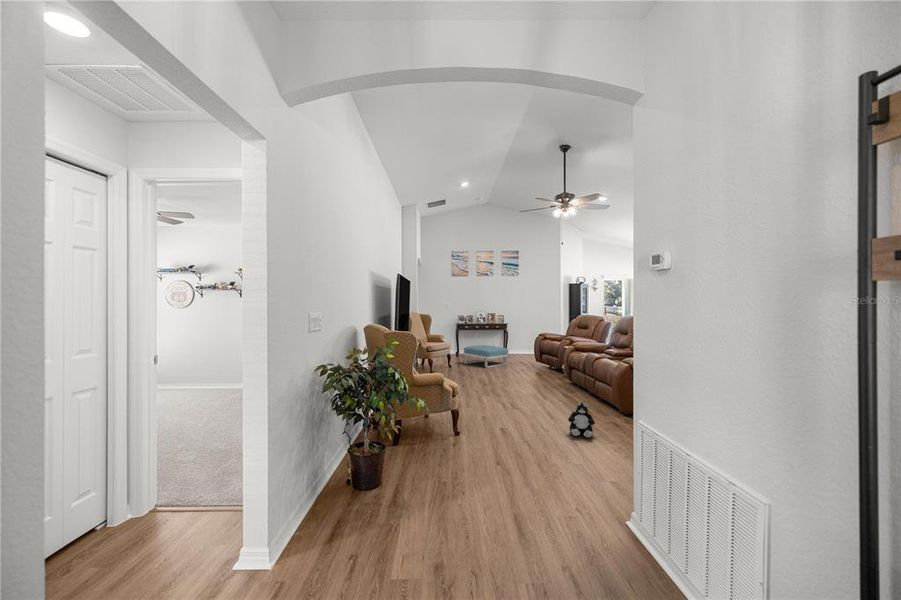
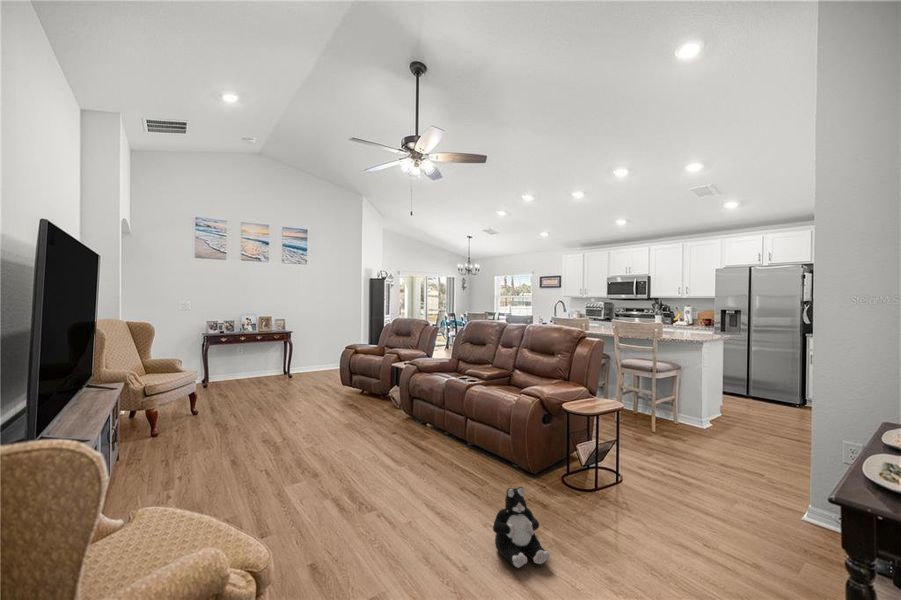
footstool: present [463,345,508,368] -> none [220,368,298,406]

